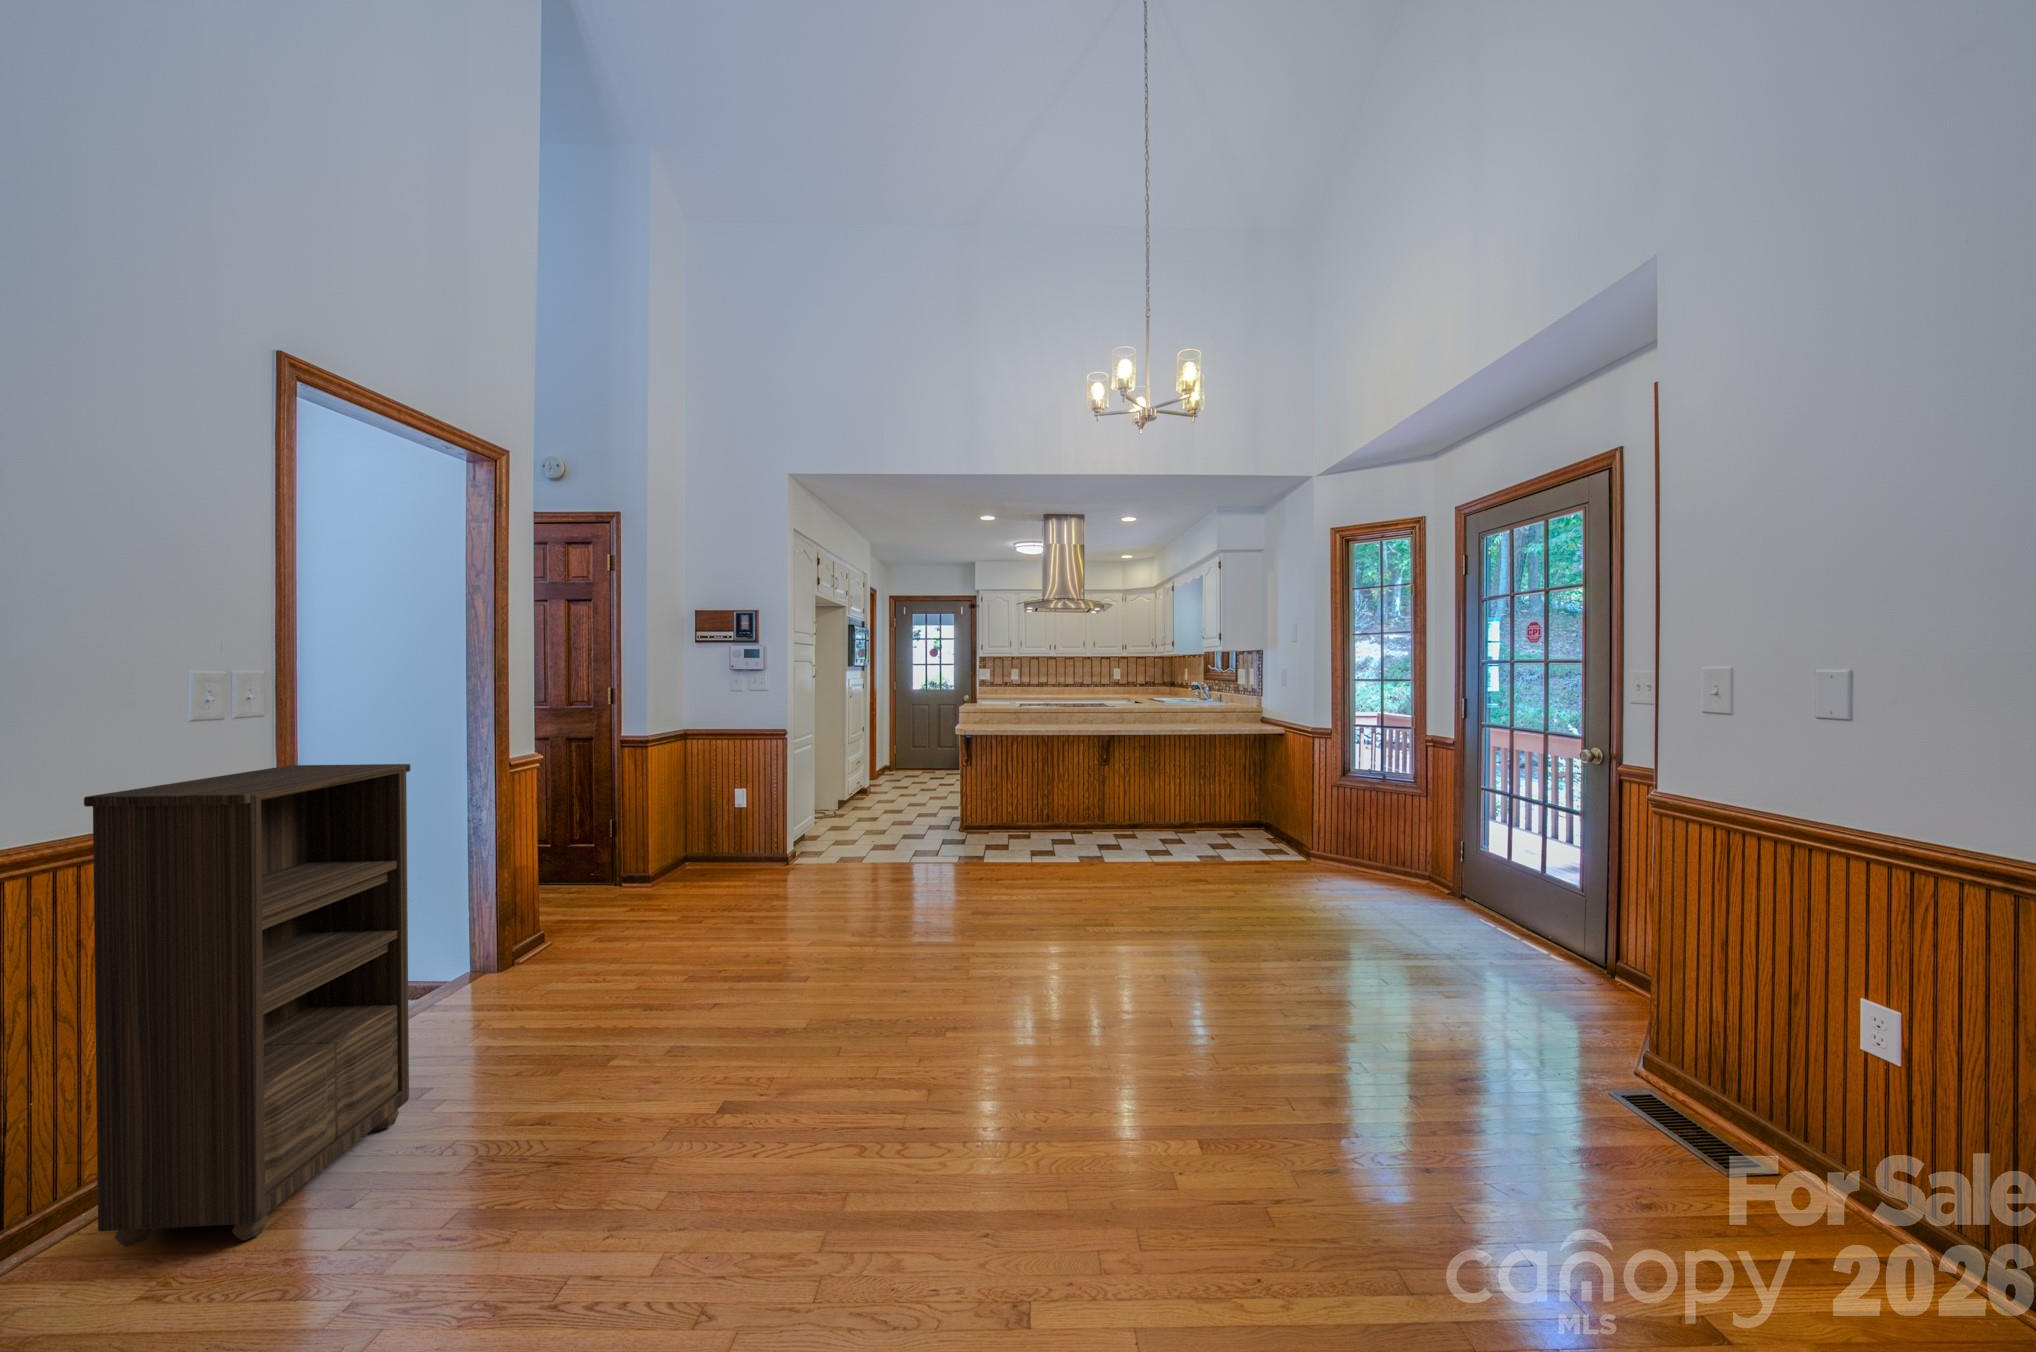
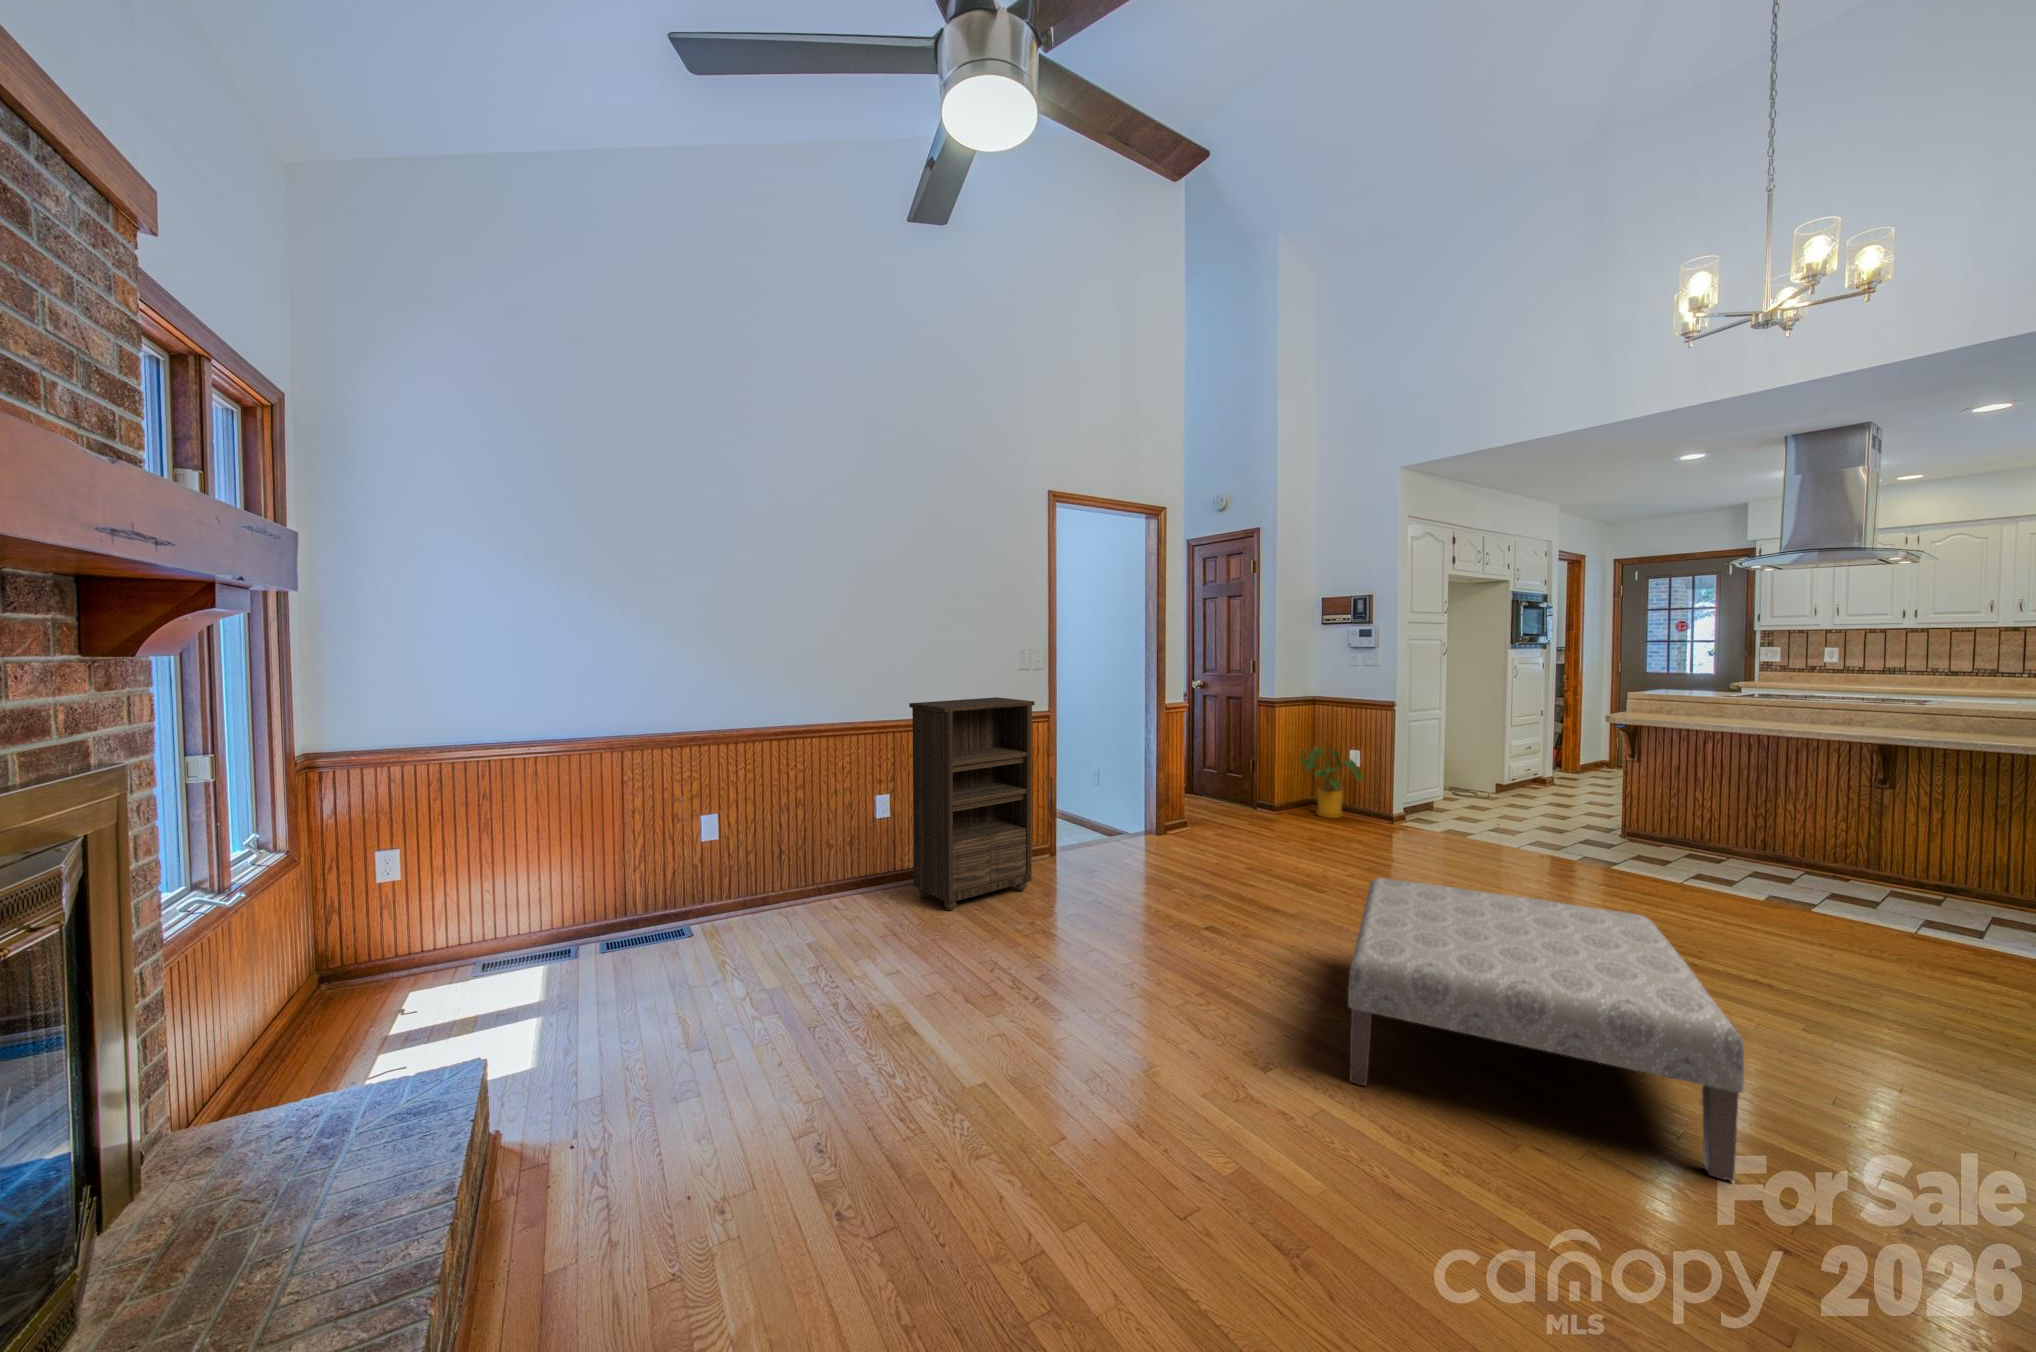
house plant: none [677,791,761,877] -> present [1301,747,1362,818]
ottoman: none [967,892,1349,1160] -> present [1348,878,1744,1181]

